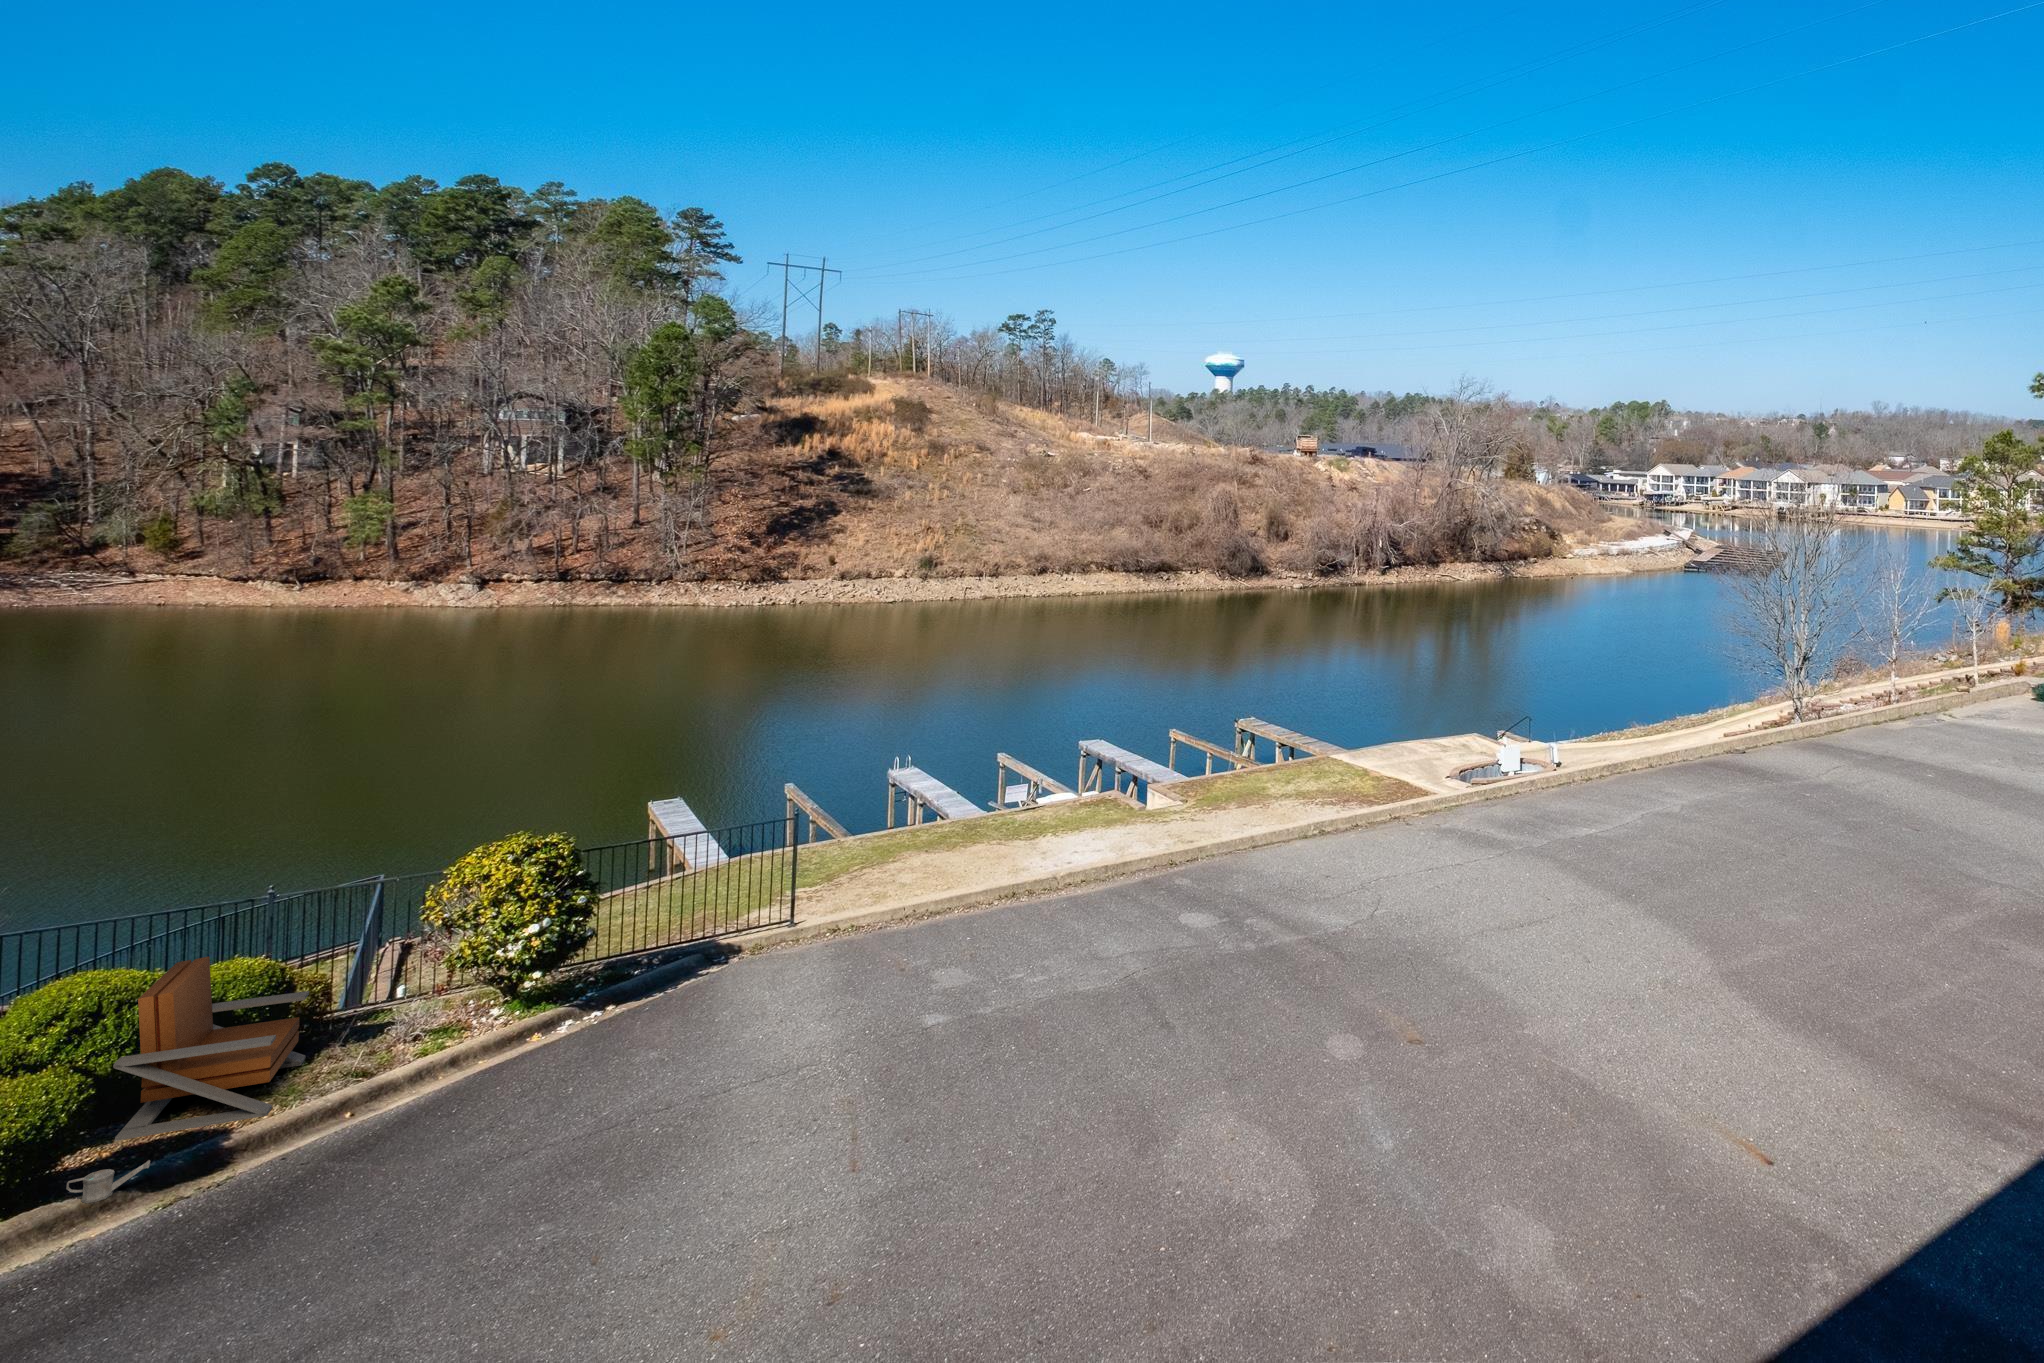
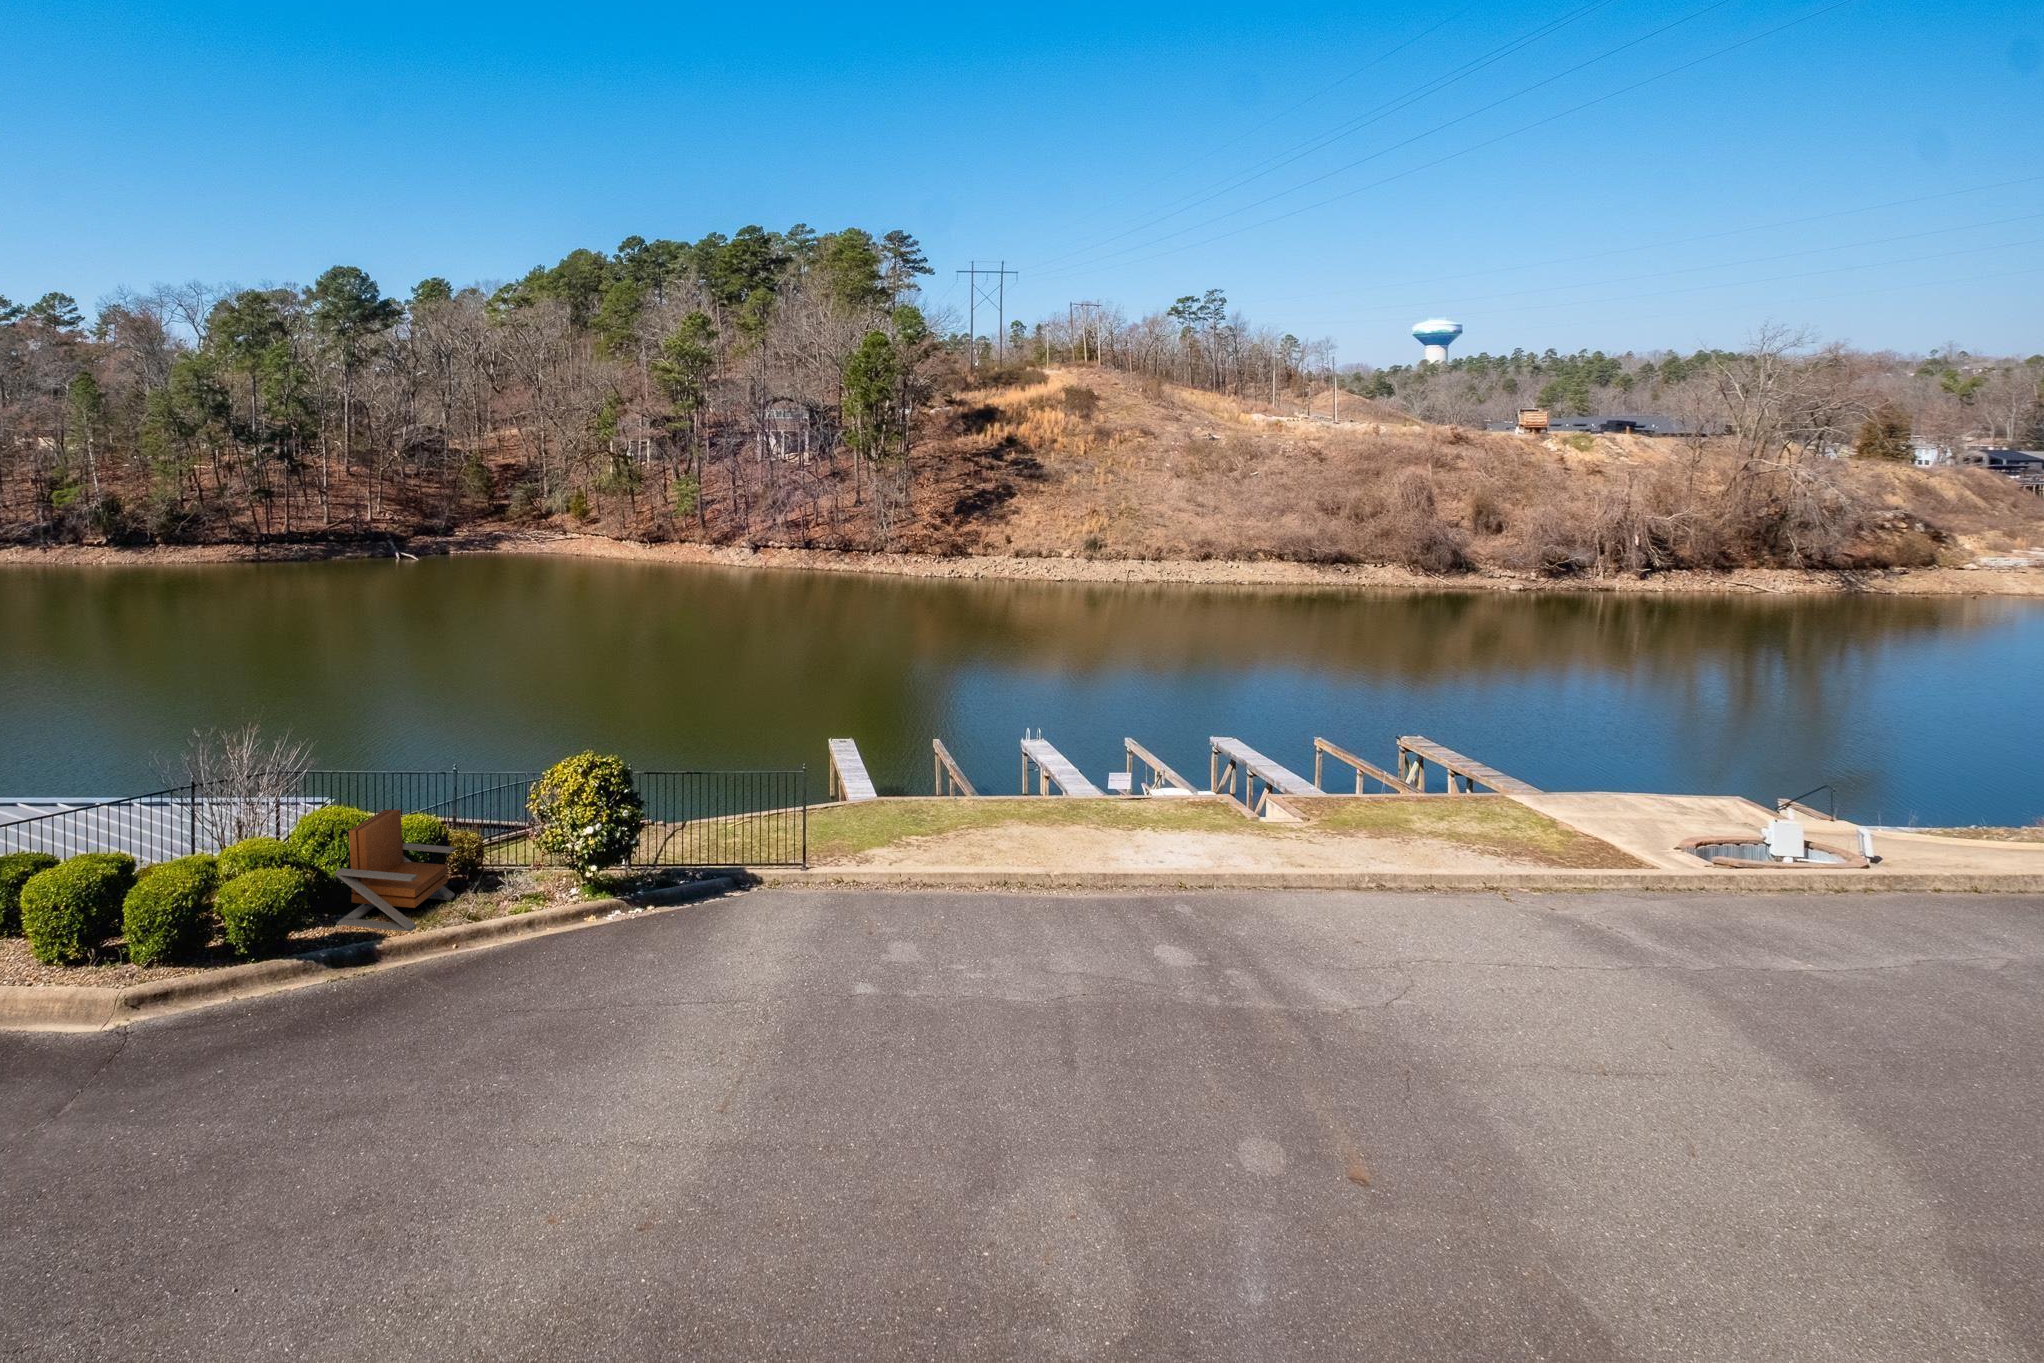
watering can: present [66,1160,150,1203] -> none [290,943,330,964]

